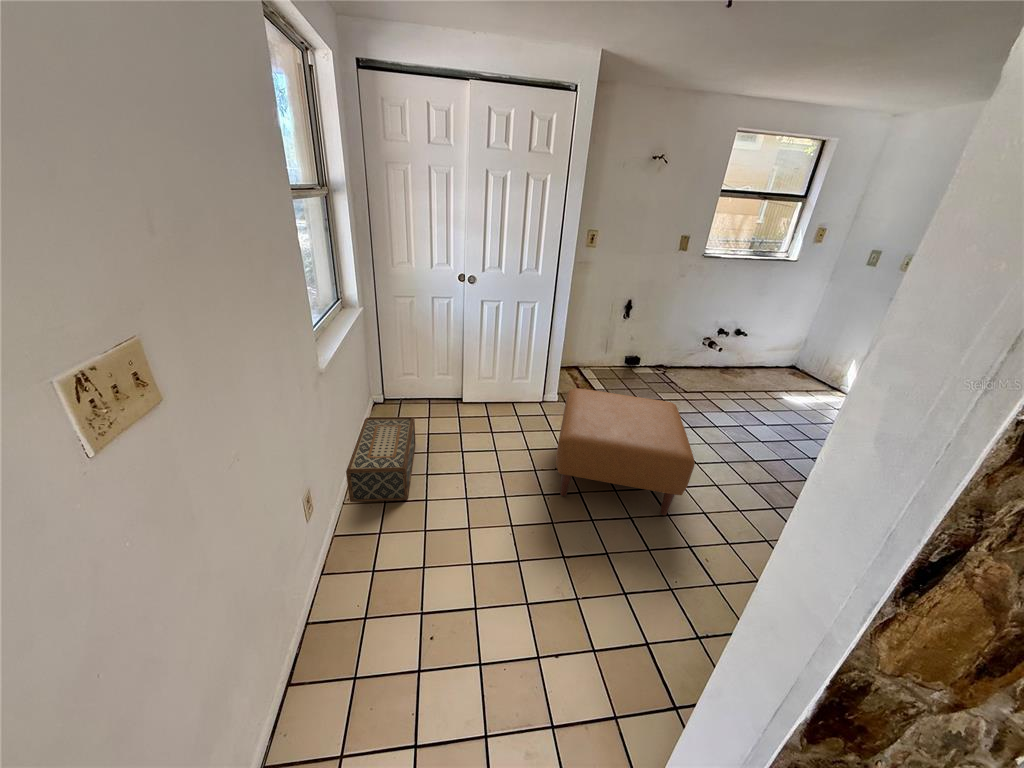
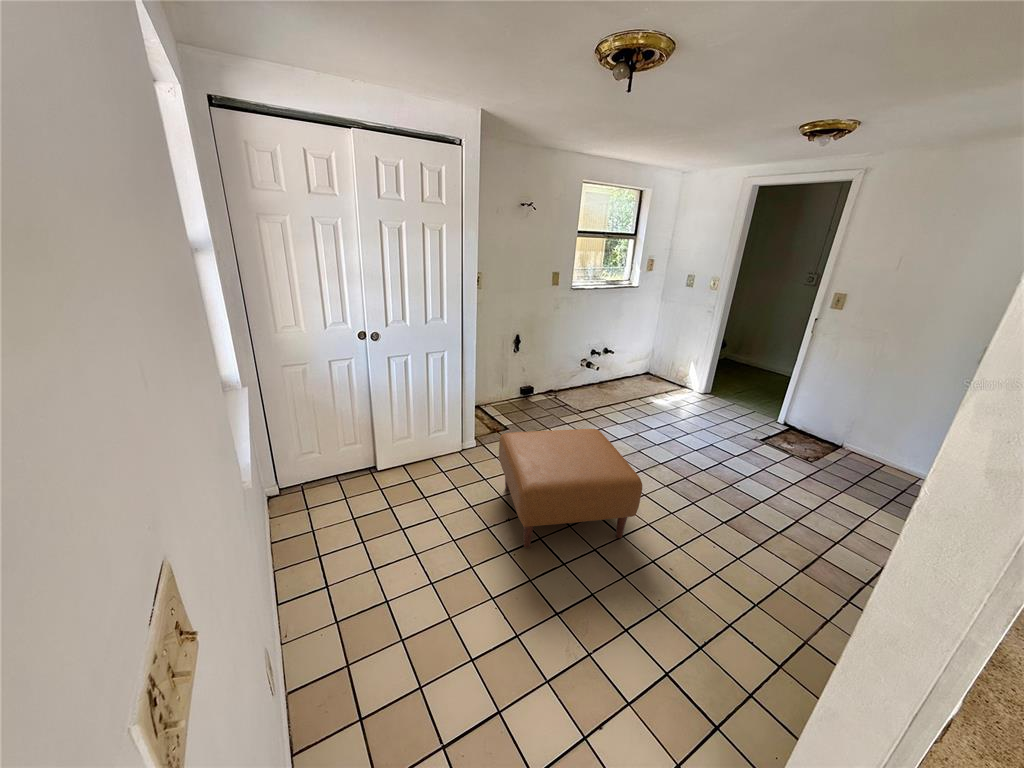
woven basket: present [346,417,416,502] -> none [276,506,364,639]

